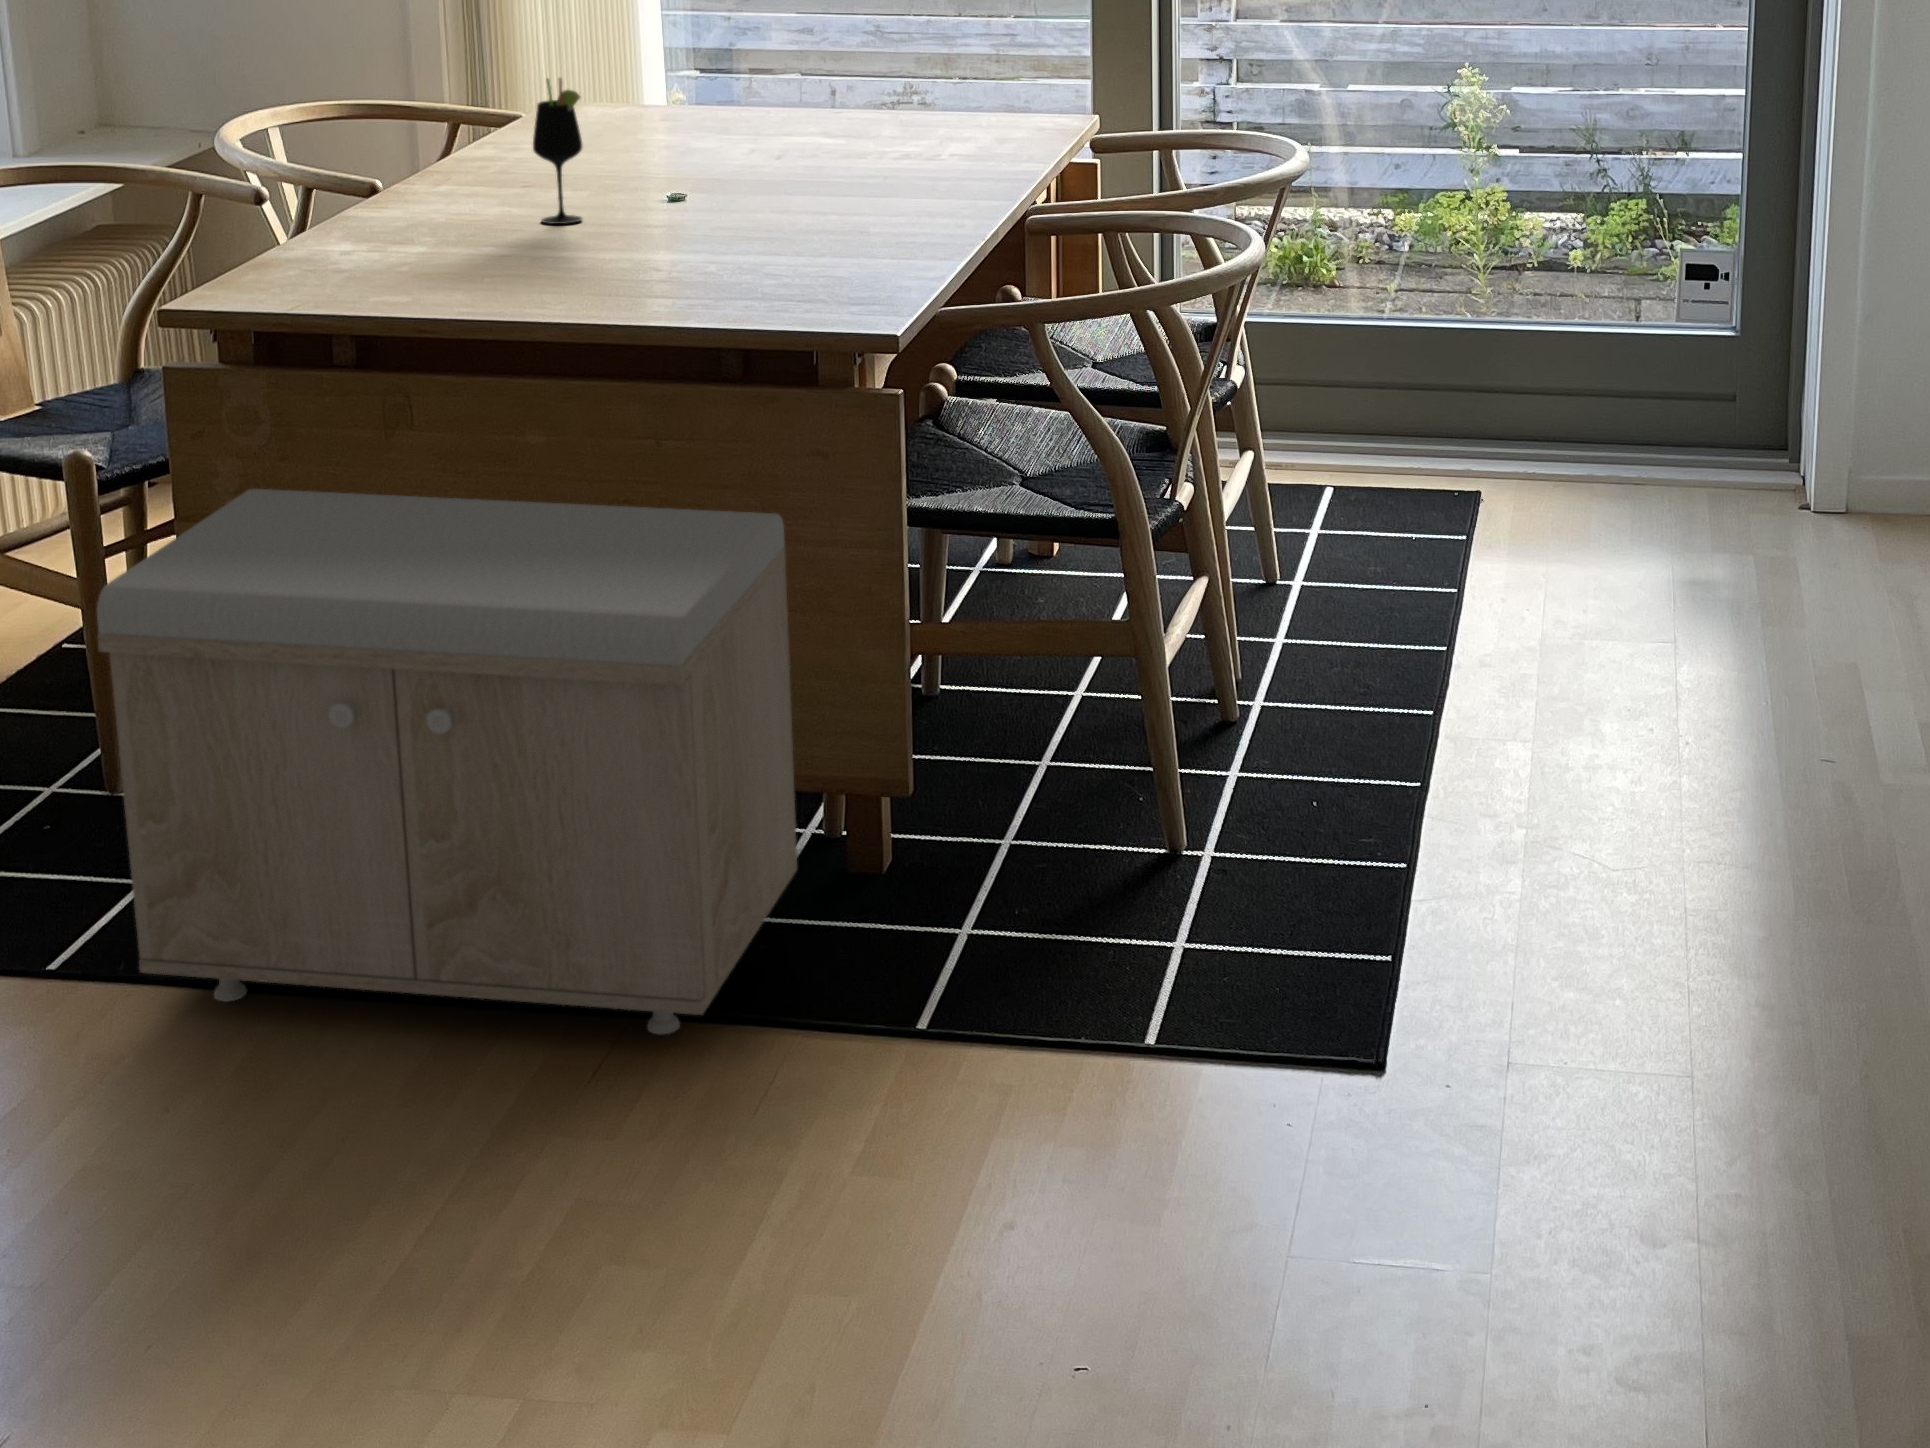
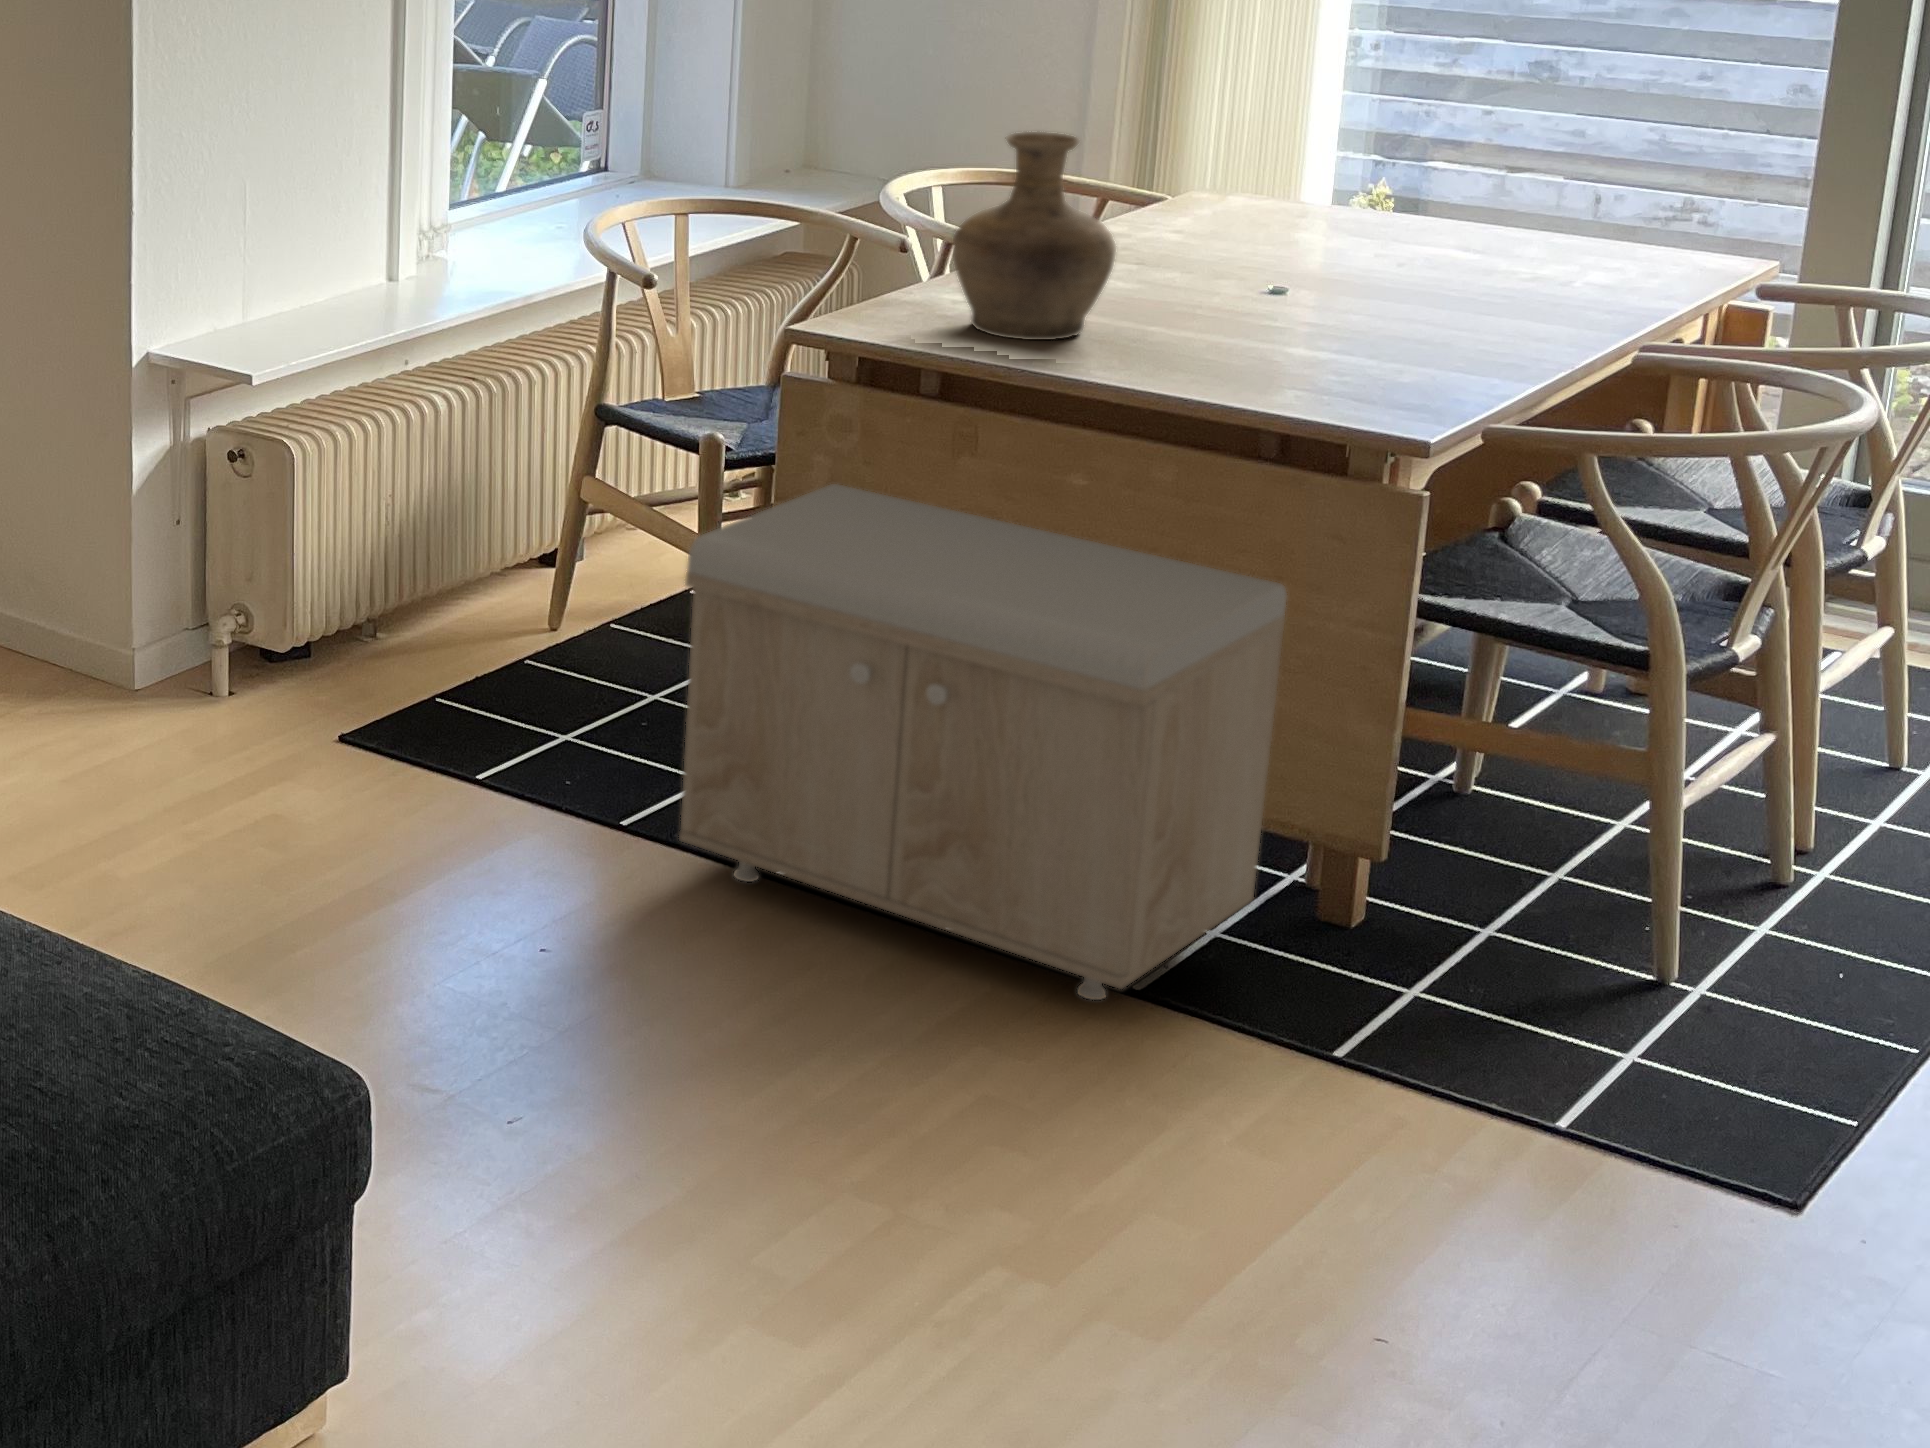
vase: none [338,41,523,284] -> present [953,132,1116,340]
wine glass: present [533,79,582,224] -> none [1140,173,1193,302]

